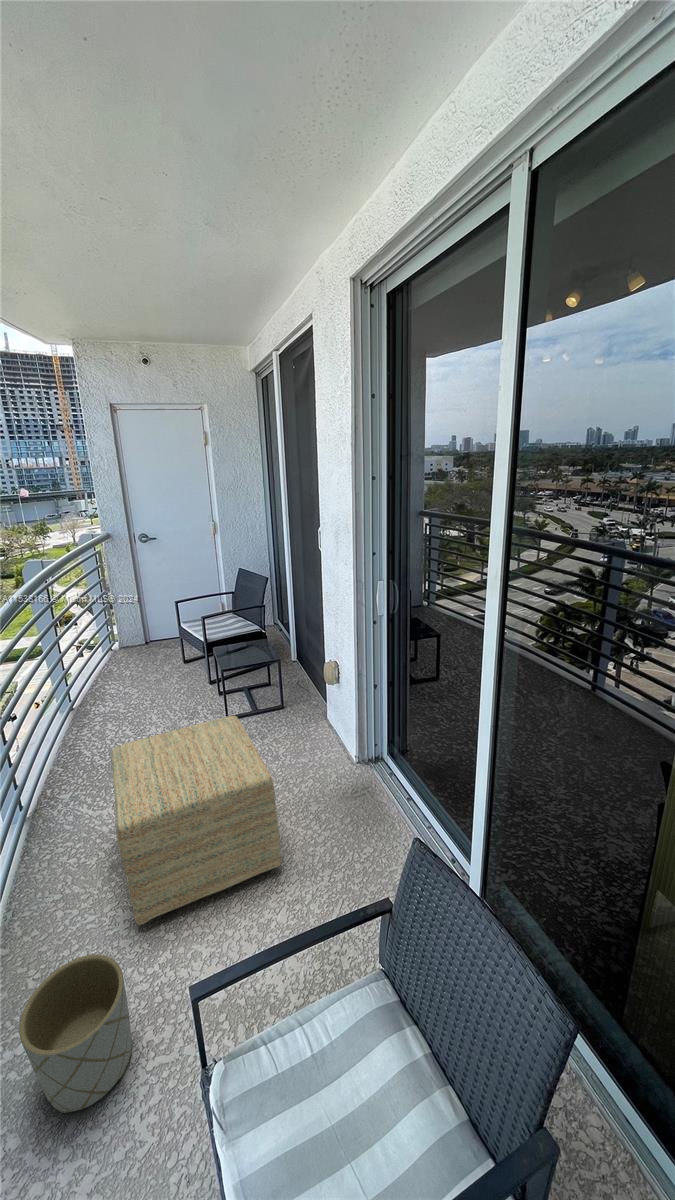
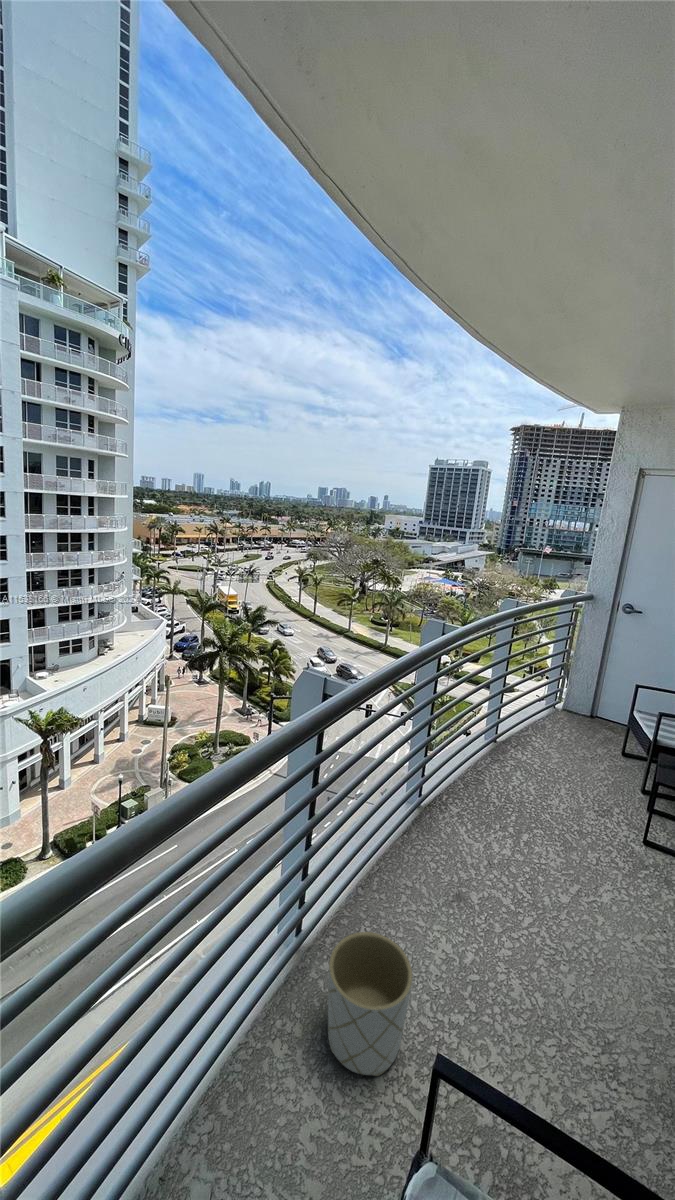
ottoman: present [111,716,281,925] -> none [450,788,655,1058]

